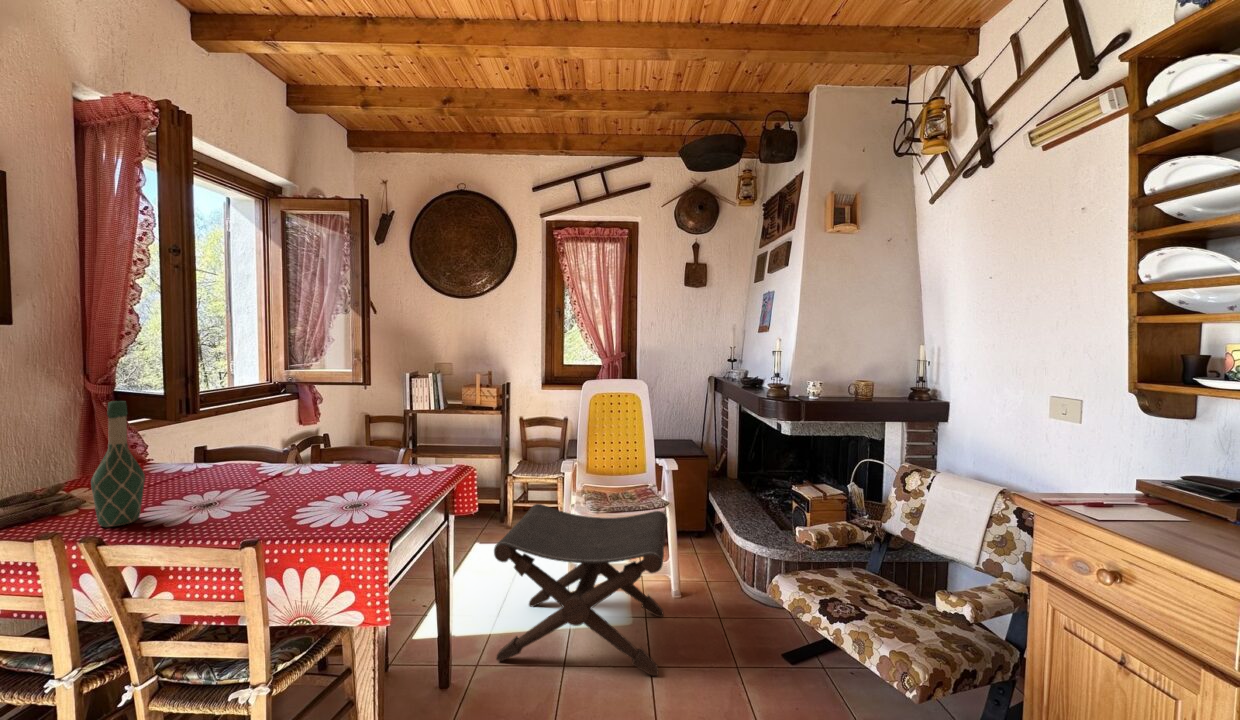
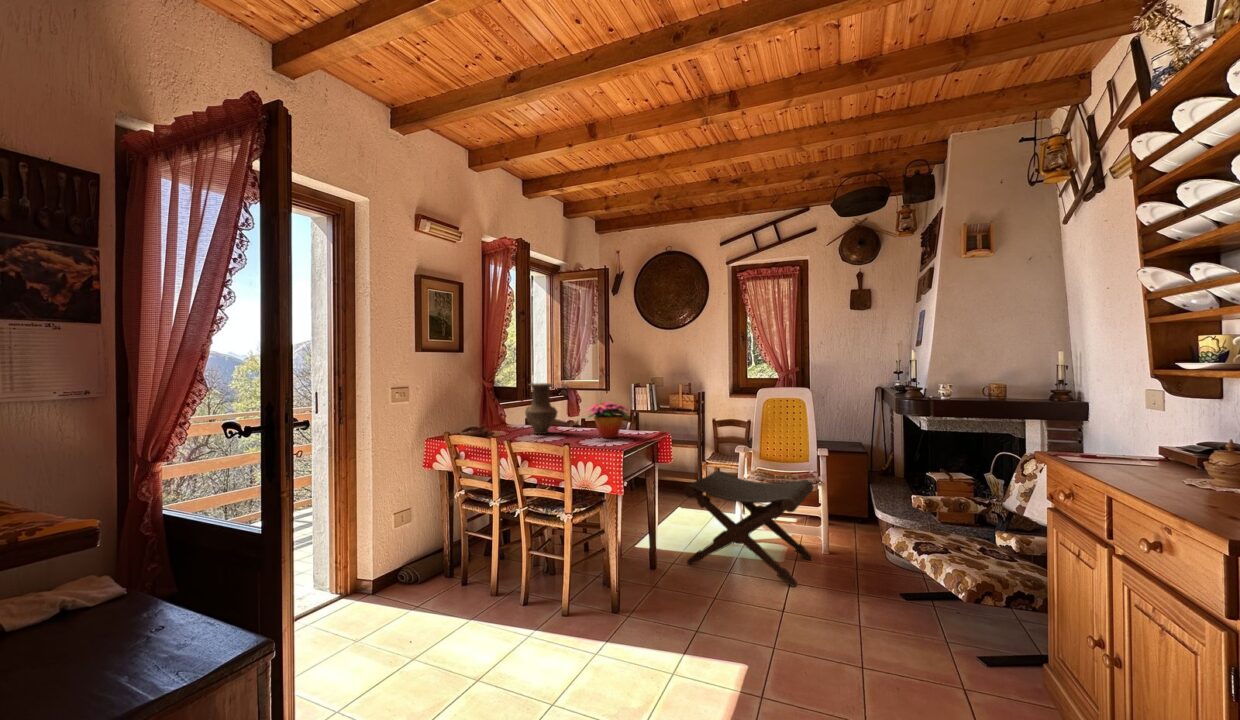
vase: none [183,386,259,485] -> present [525,383,557,434]
wine bottle: present [91,401,145,527] -> none [499,385,517,442]
flower arrangement: none [307,419,414,488] -> present [588,402,629,438]

